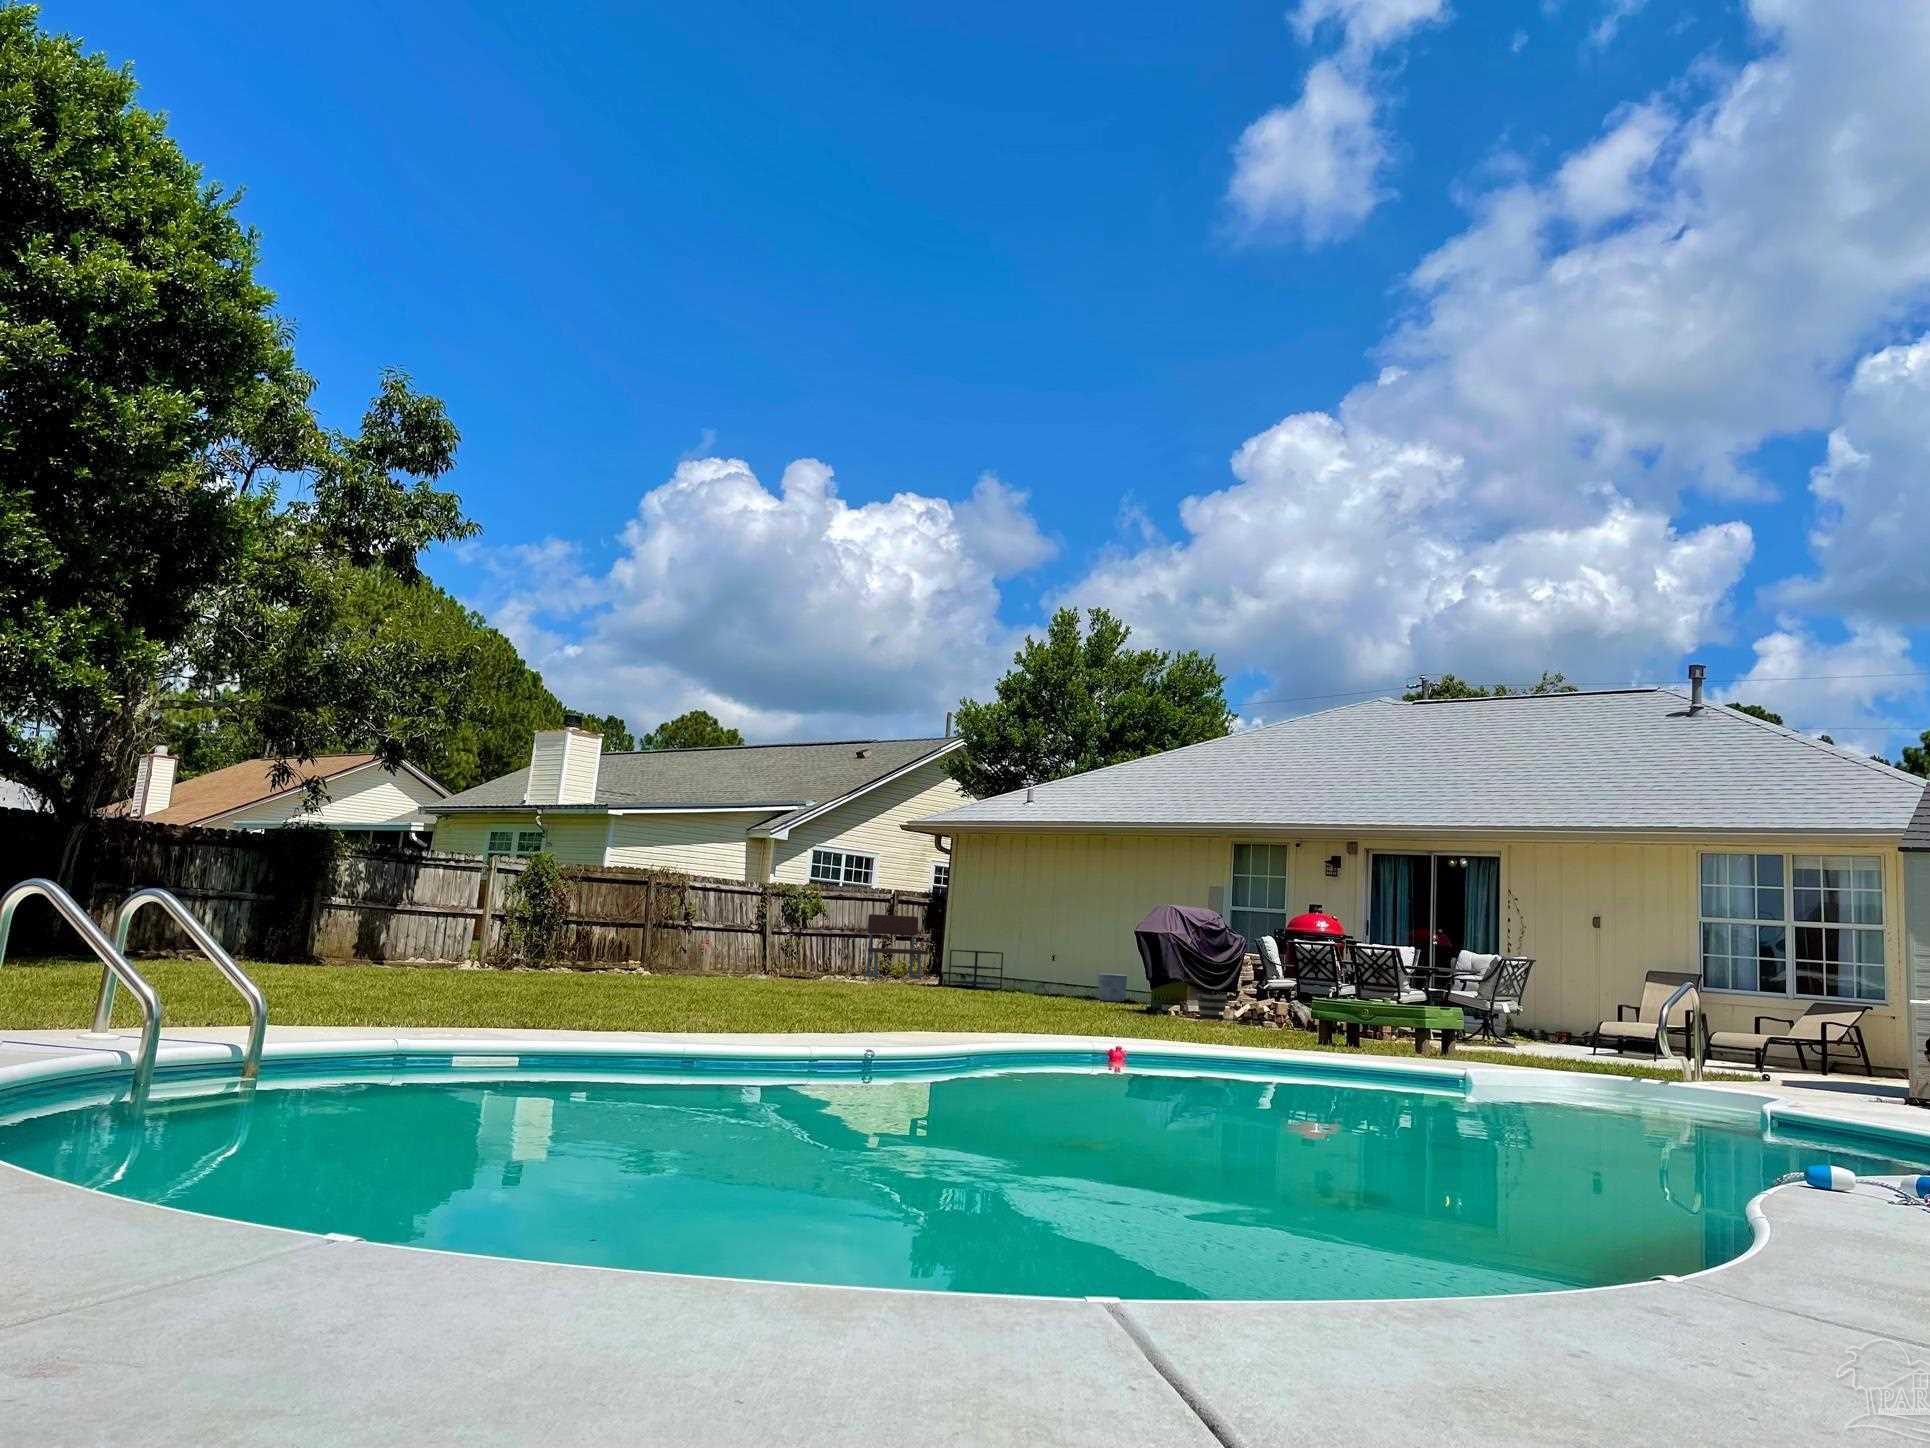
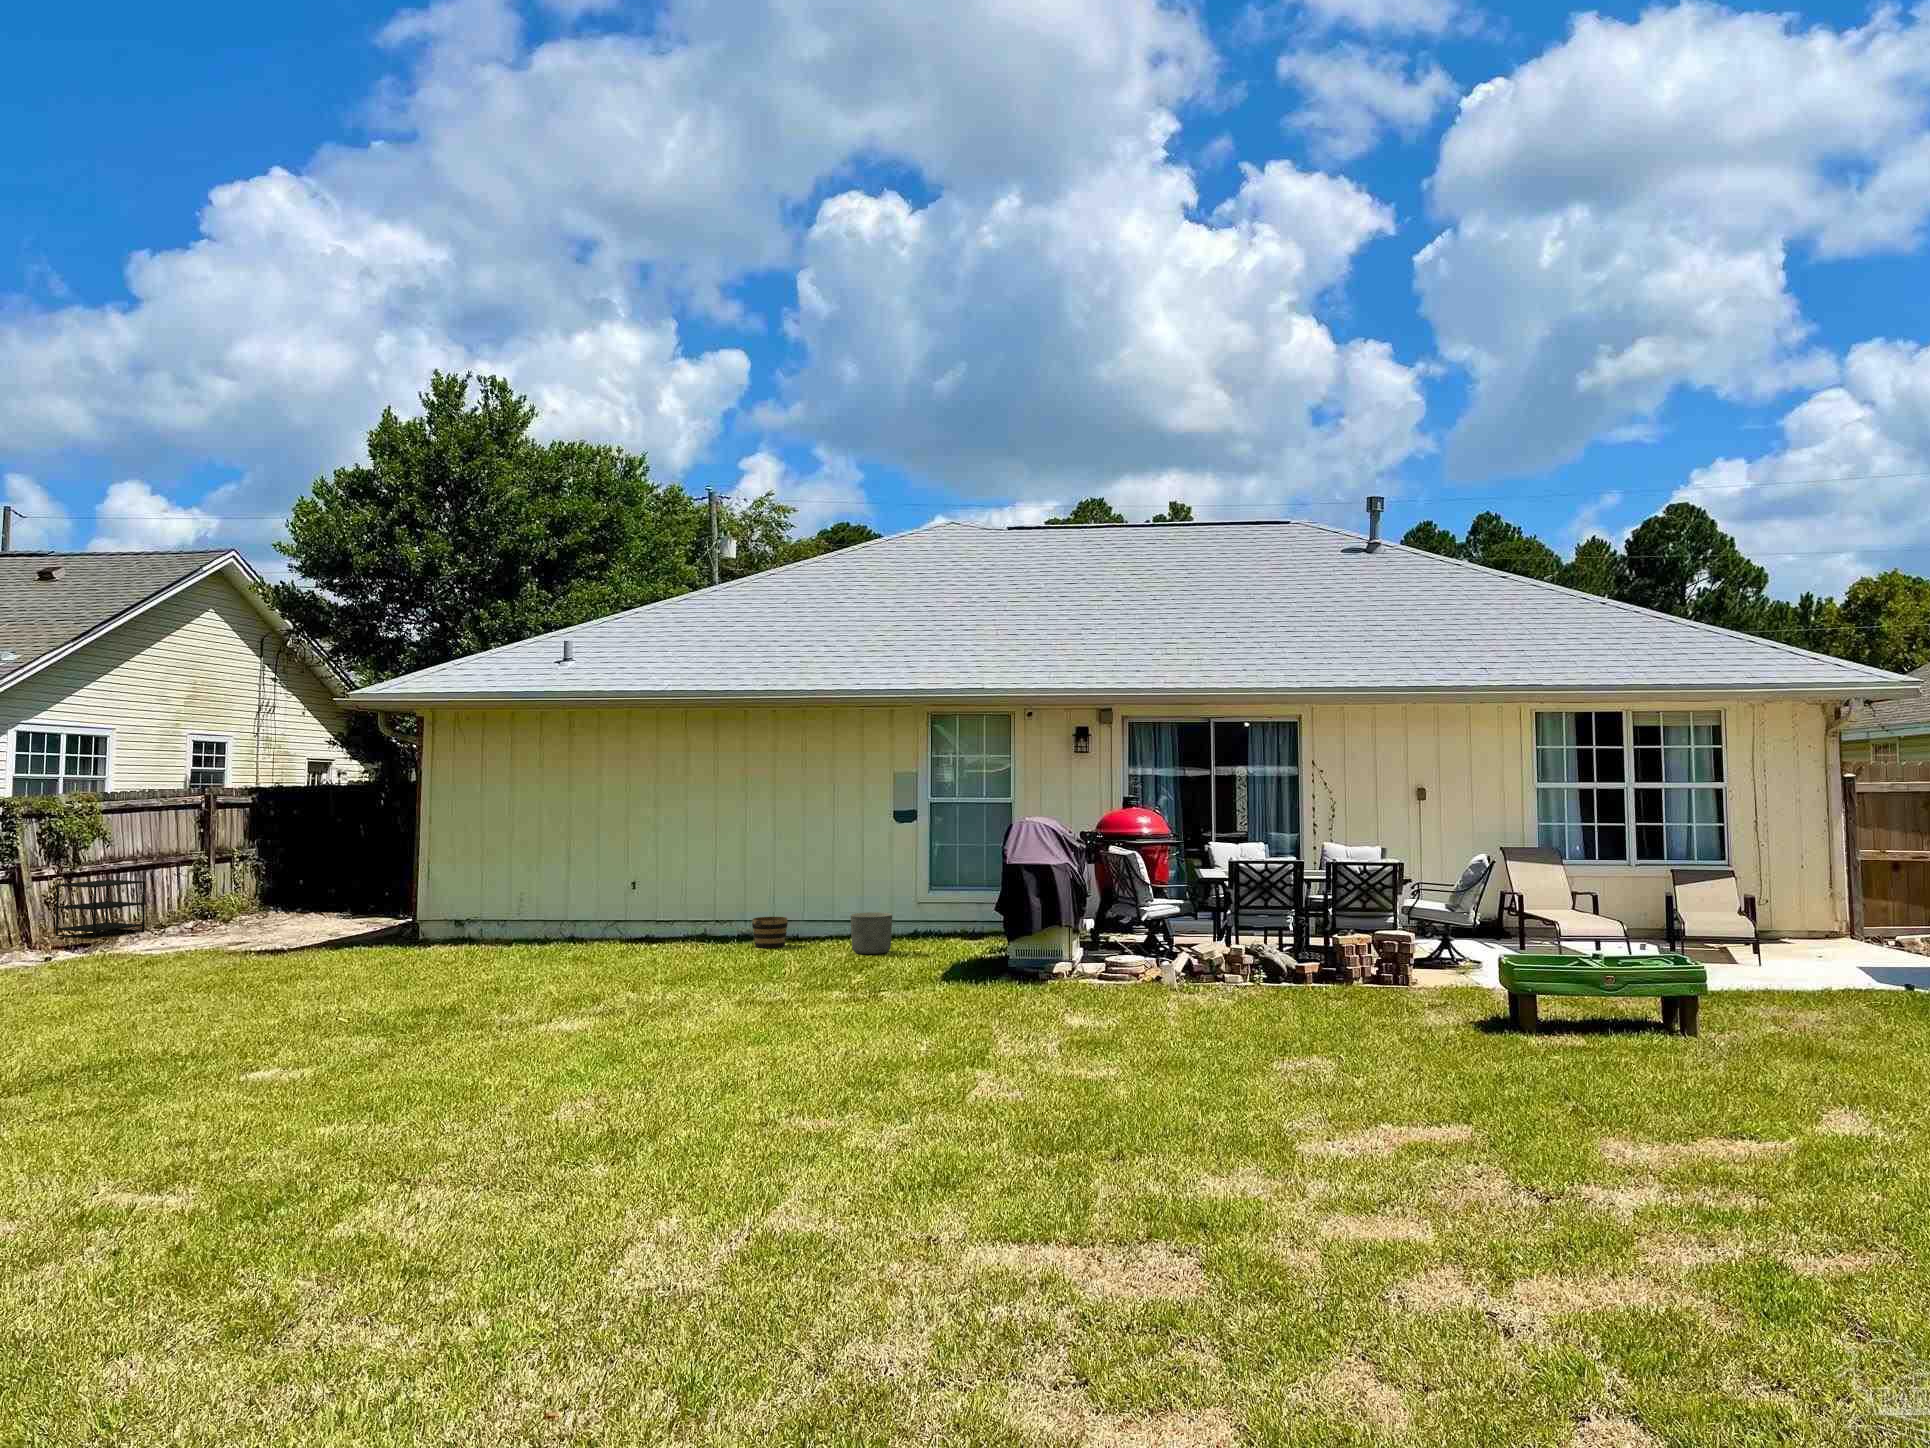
bench: present [866,914,928,978] -> none [174,829,273,922]
side table: present [948,950,1003,989] -> present [56,880,145,938]
planter: present [1098,974,1127,1002] -> present [851,912,892,954]

